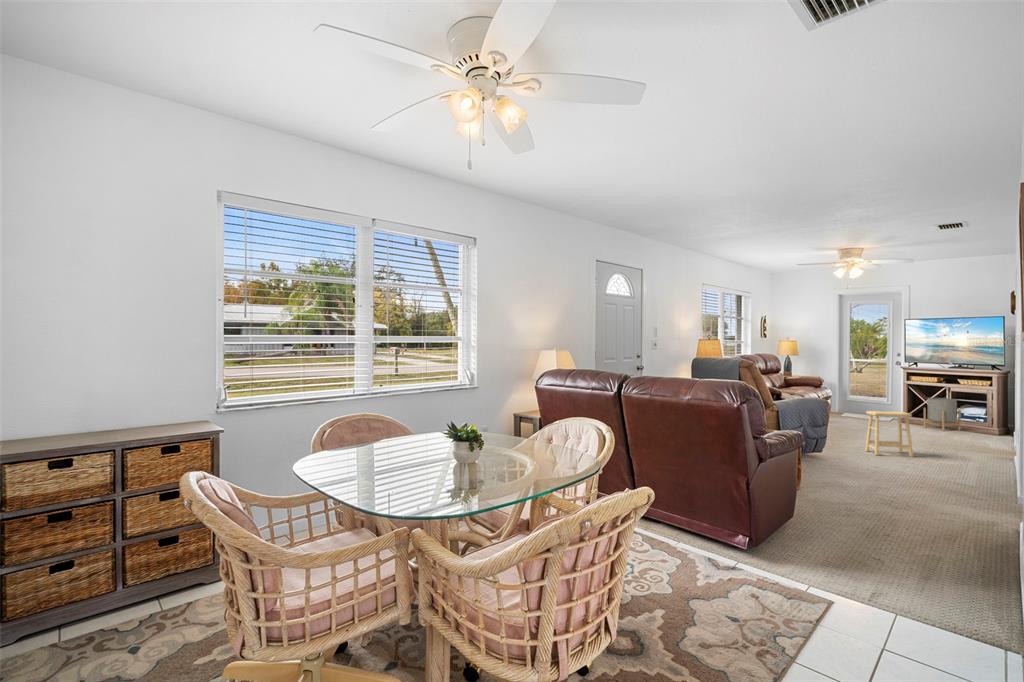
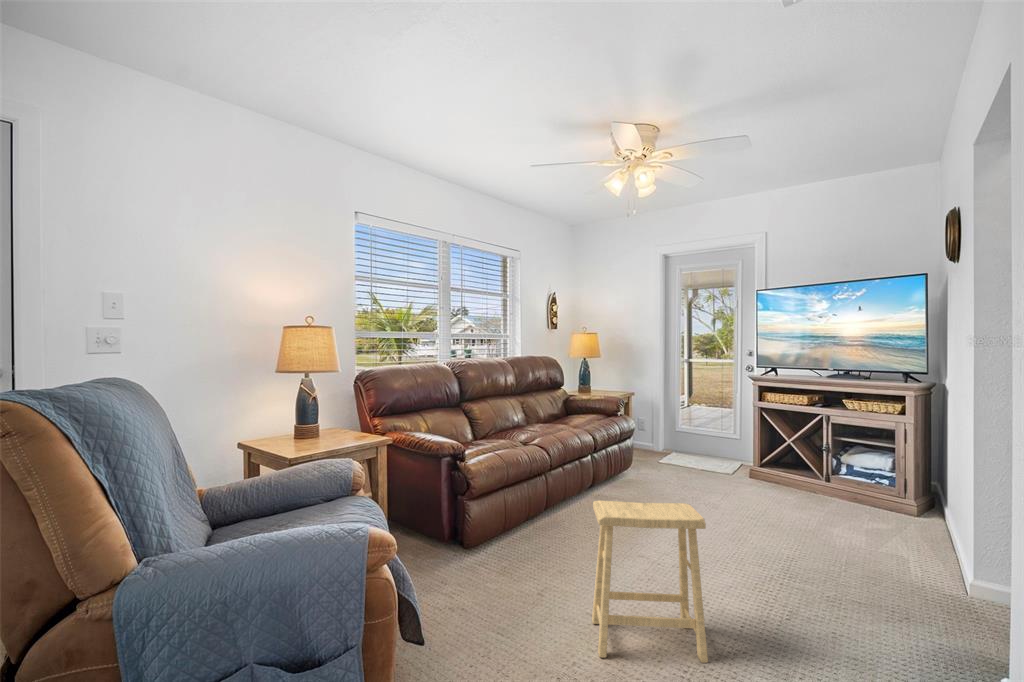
planter: present [924,398,961,431] -> none [783,435,848,506]

